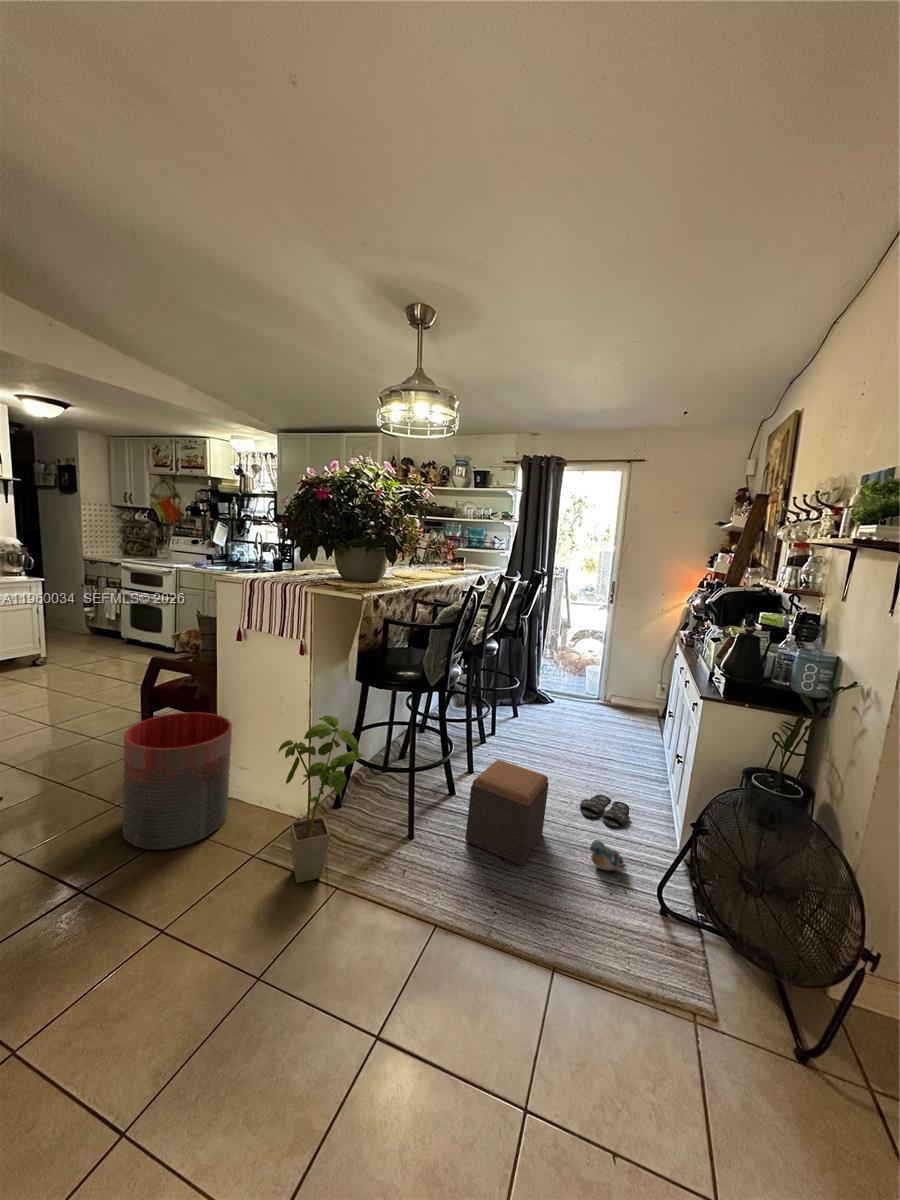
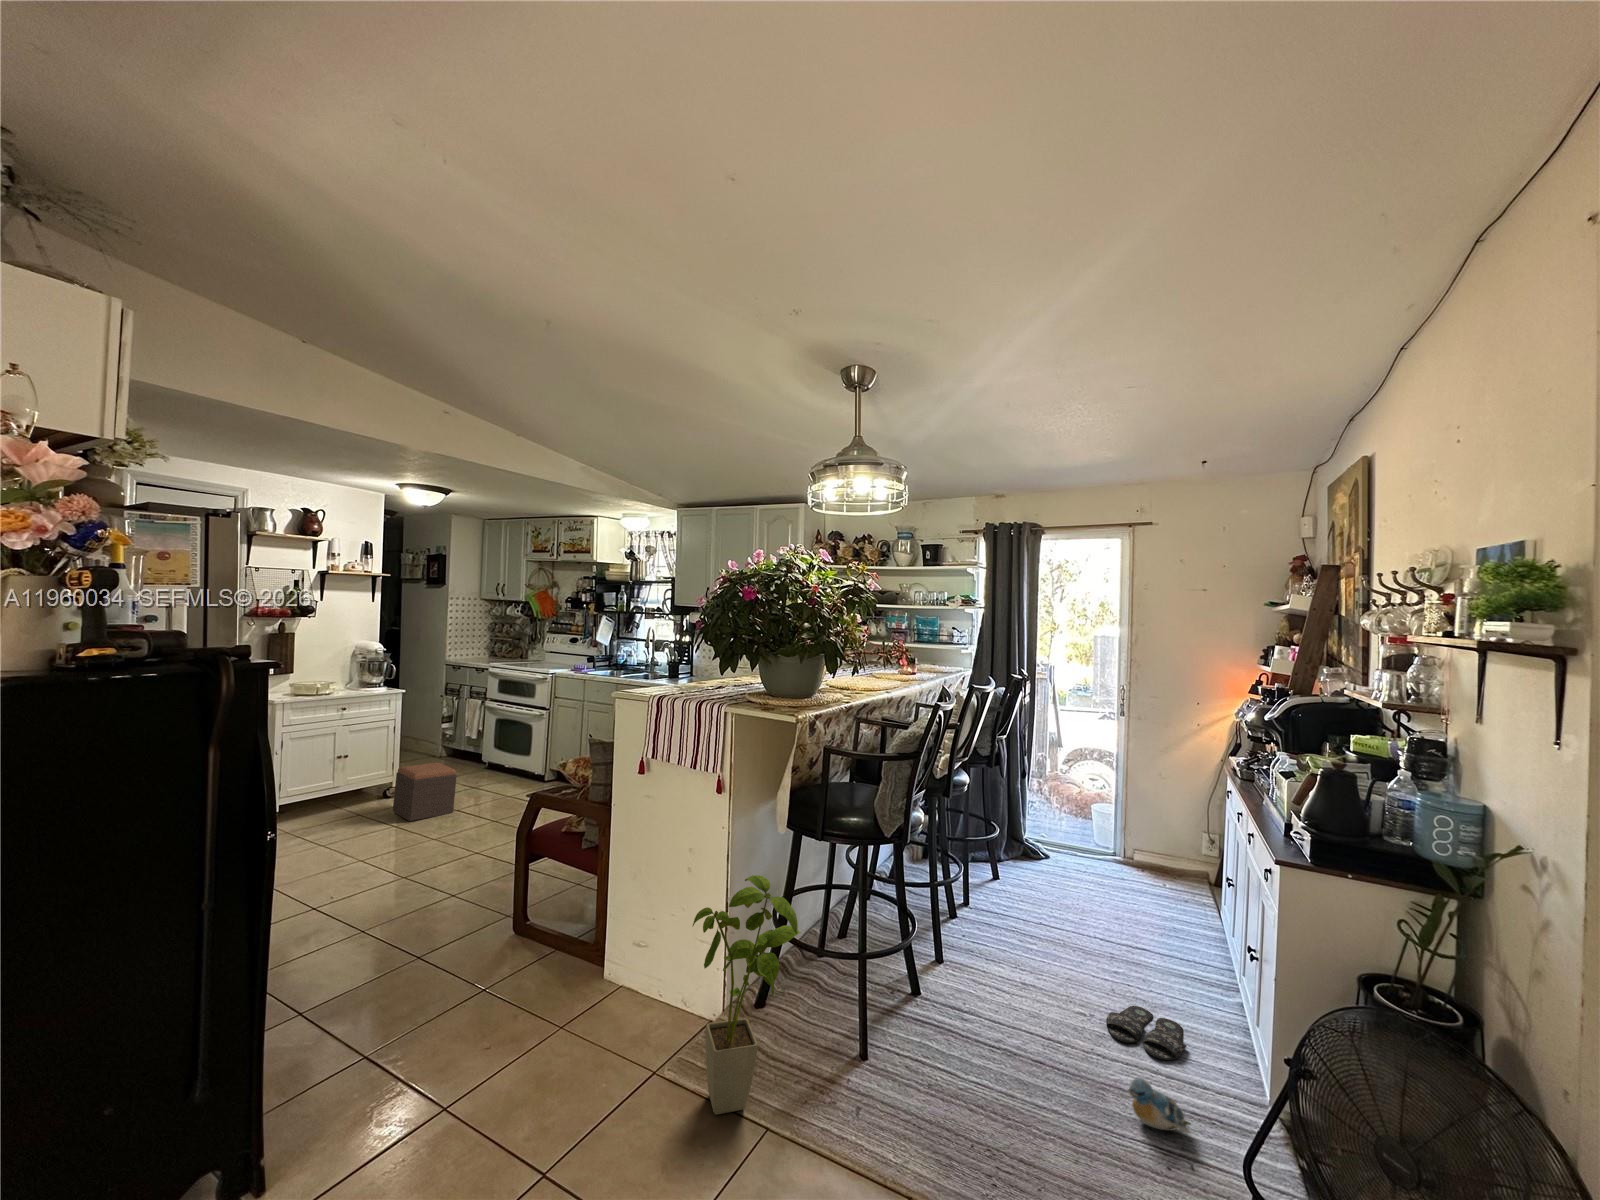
trash can: present [123,712,232,850] -> none [494,865,630,1054]
footstool: present [465,760,549,866] -> present [393,763,457,821]

